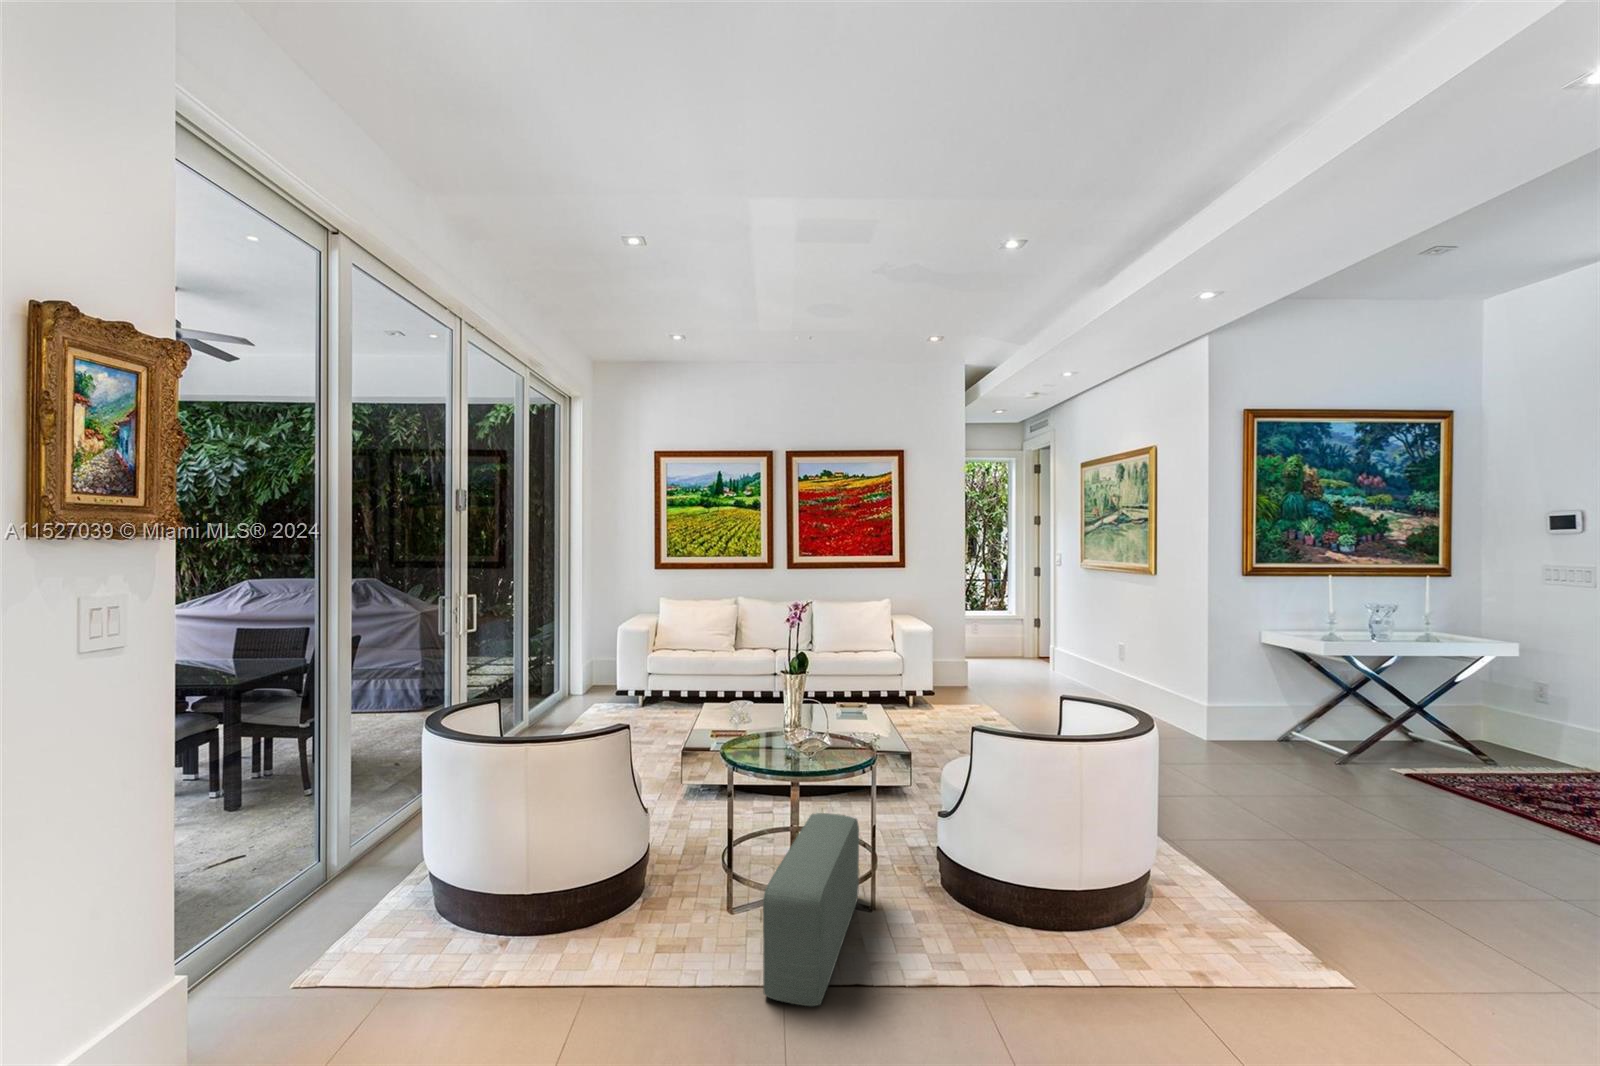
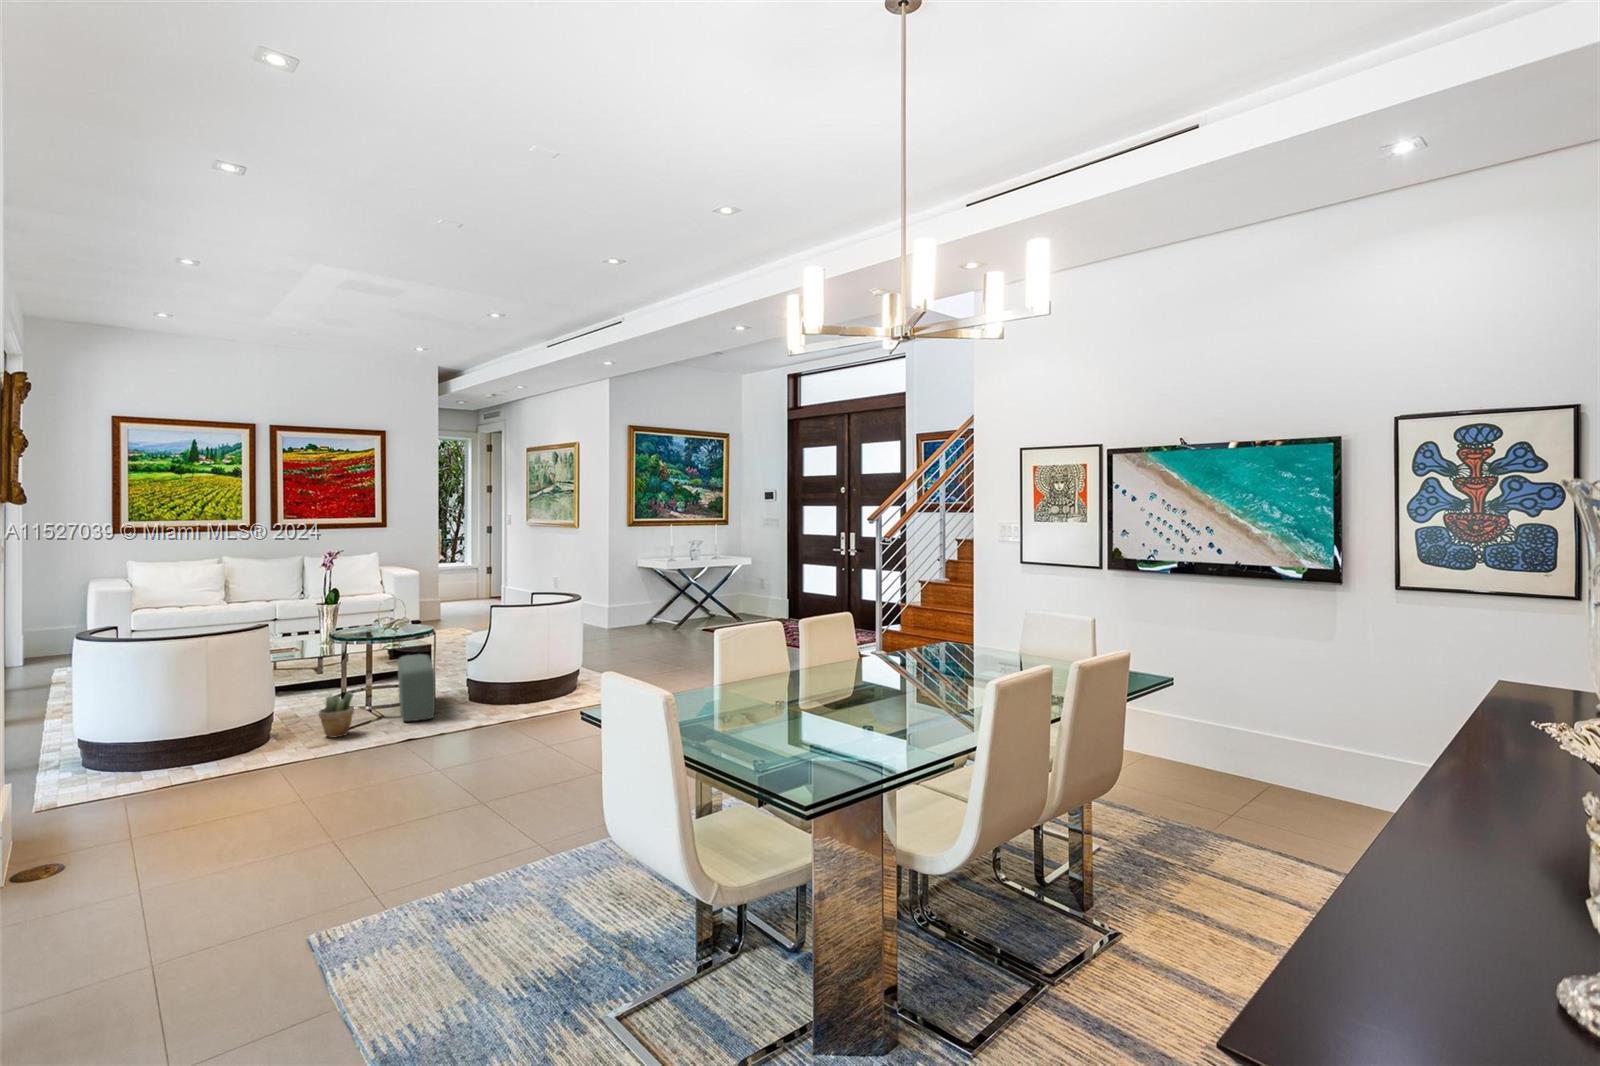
potted plant: none [604,919,668,1017] -> present [319,692,354,738]

